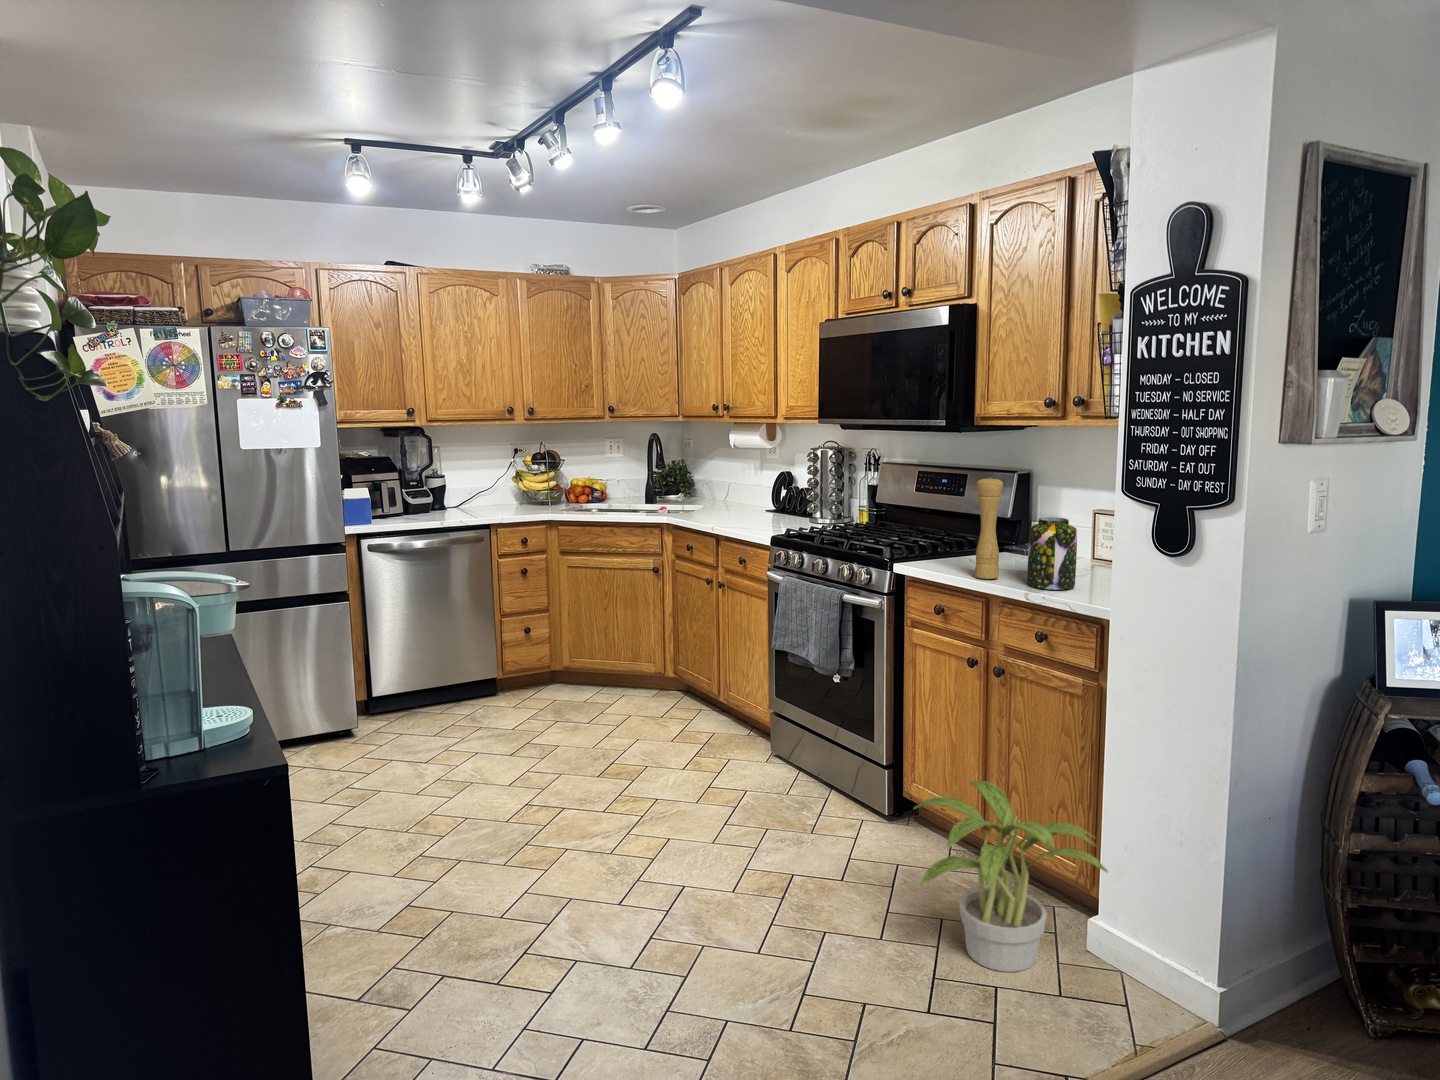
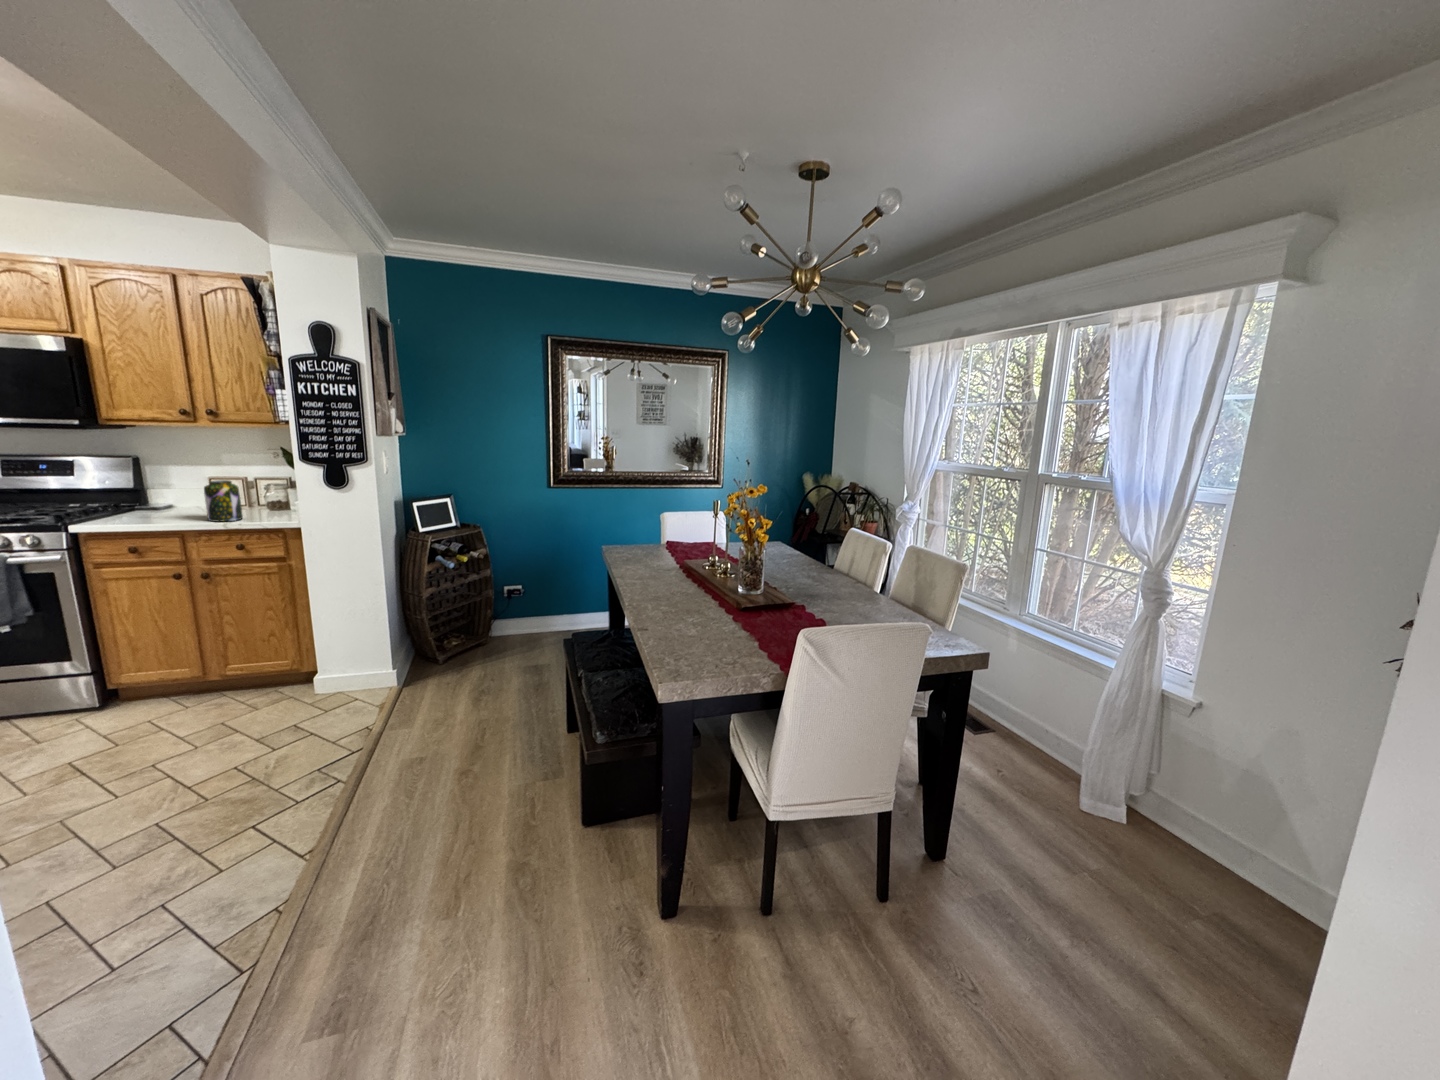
pepper mill: present [975,477,1003,579] -> none [154,459,185,523]
potted plant: present [914,781,1108,972] -> none [197,633,331,724]

